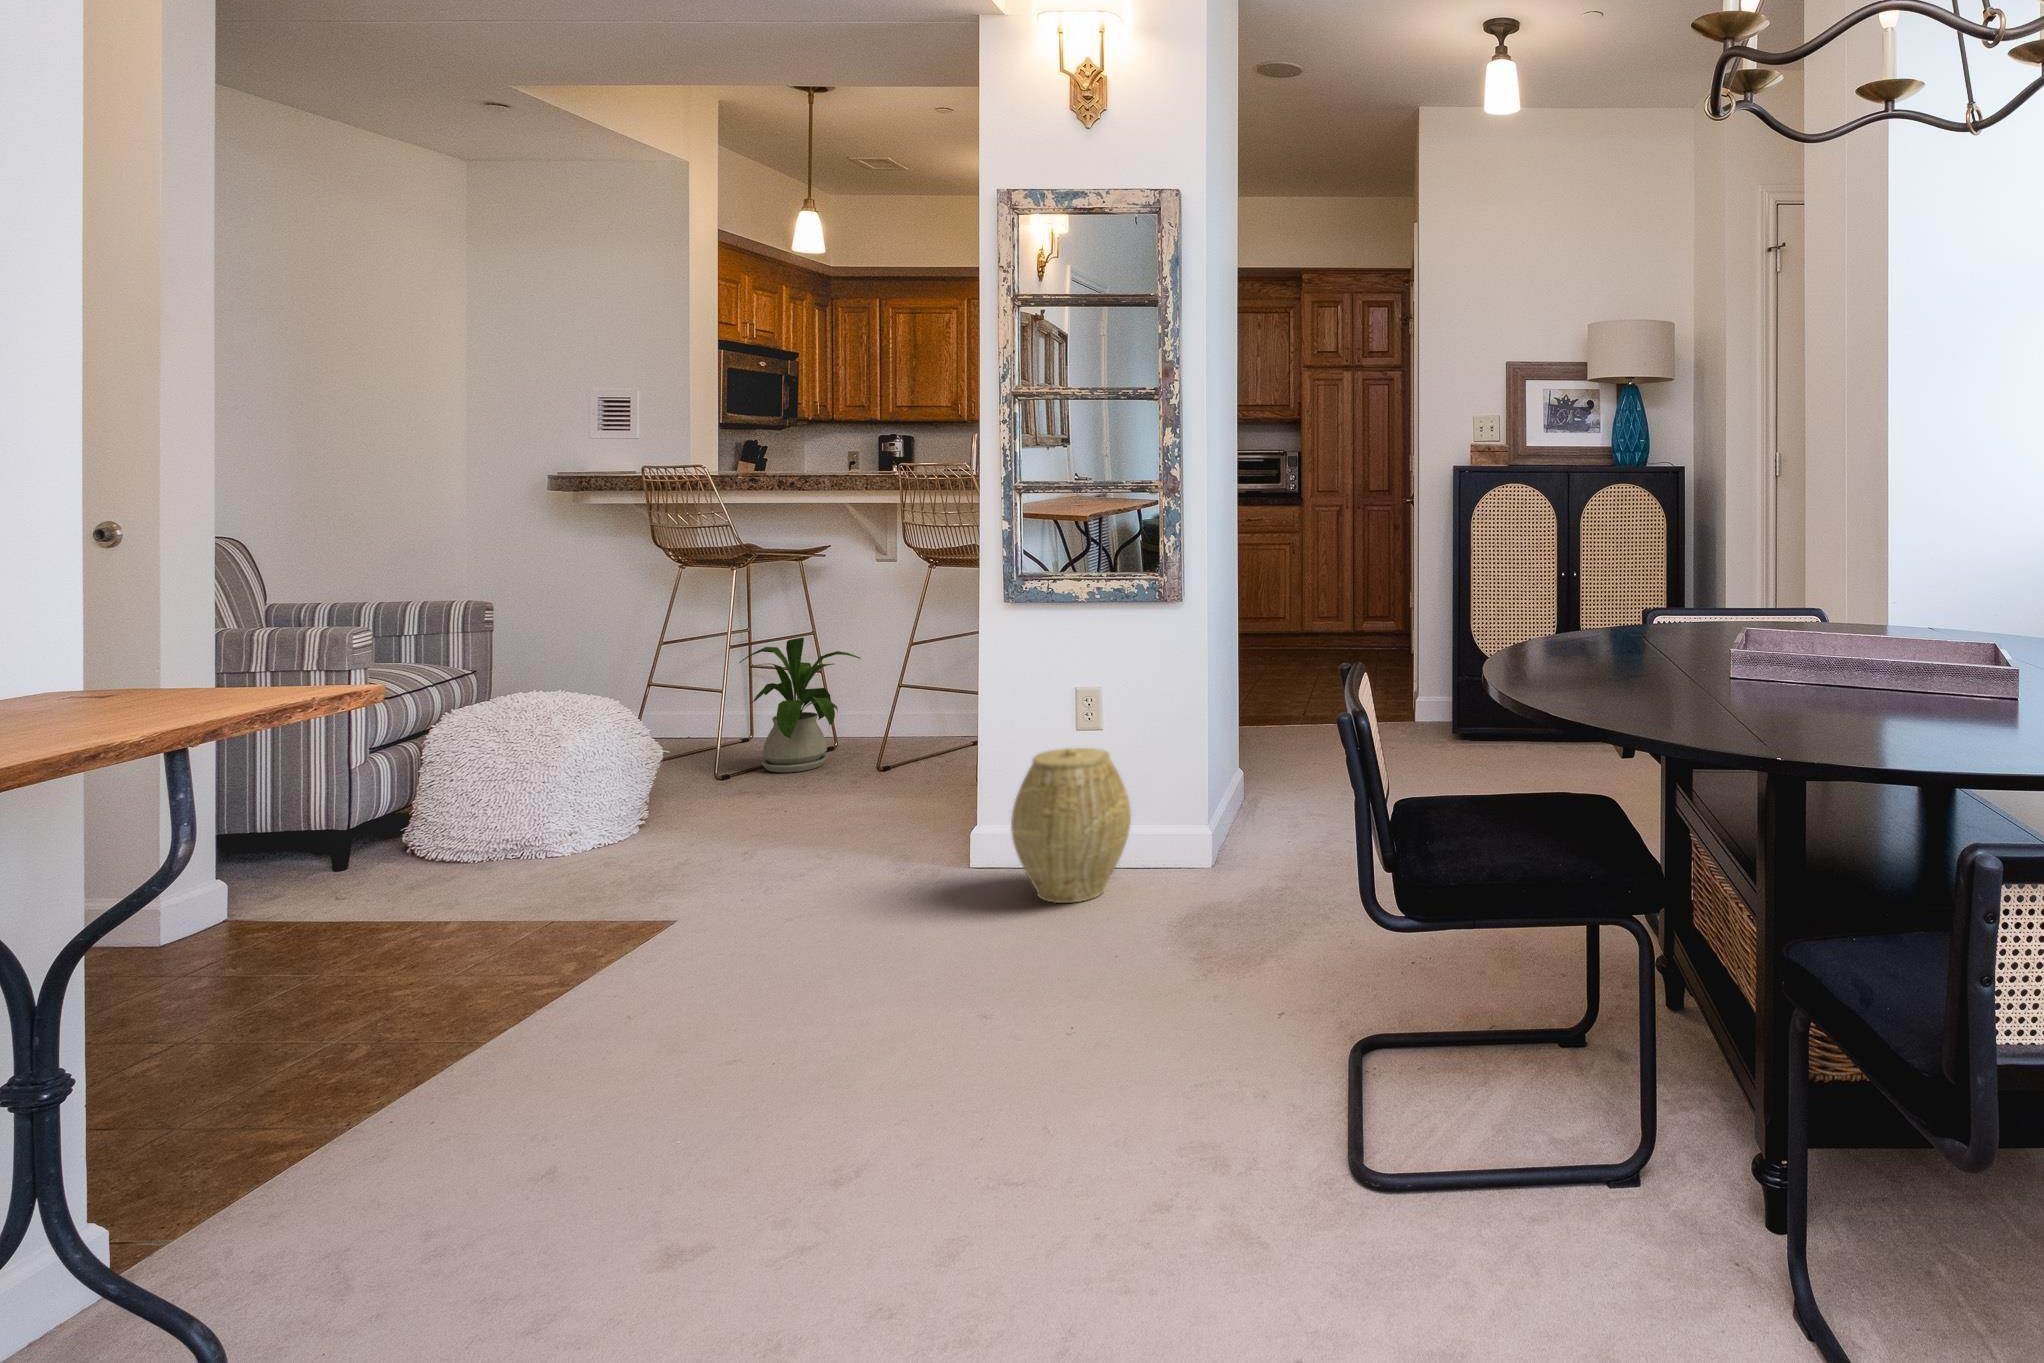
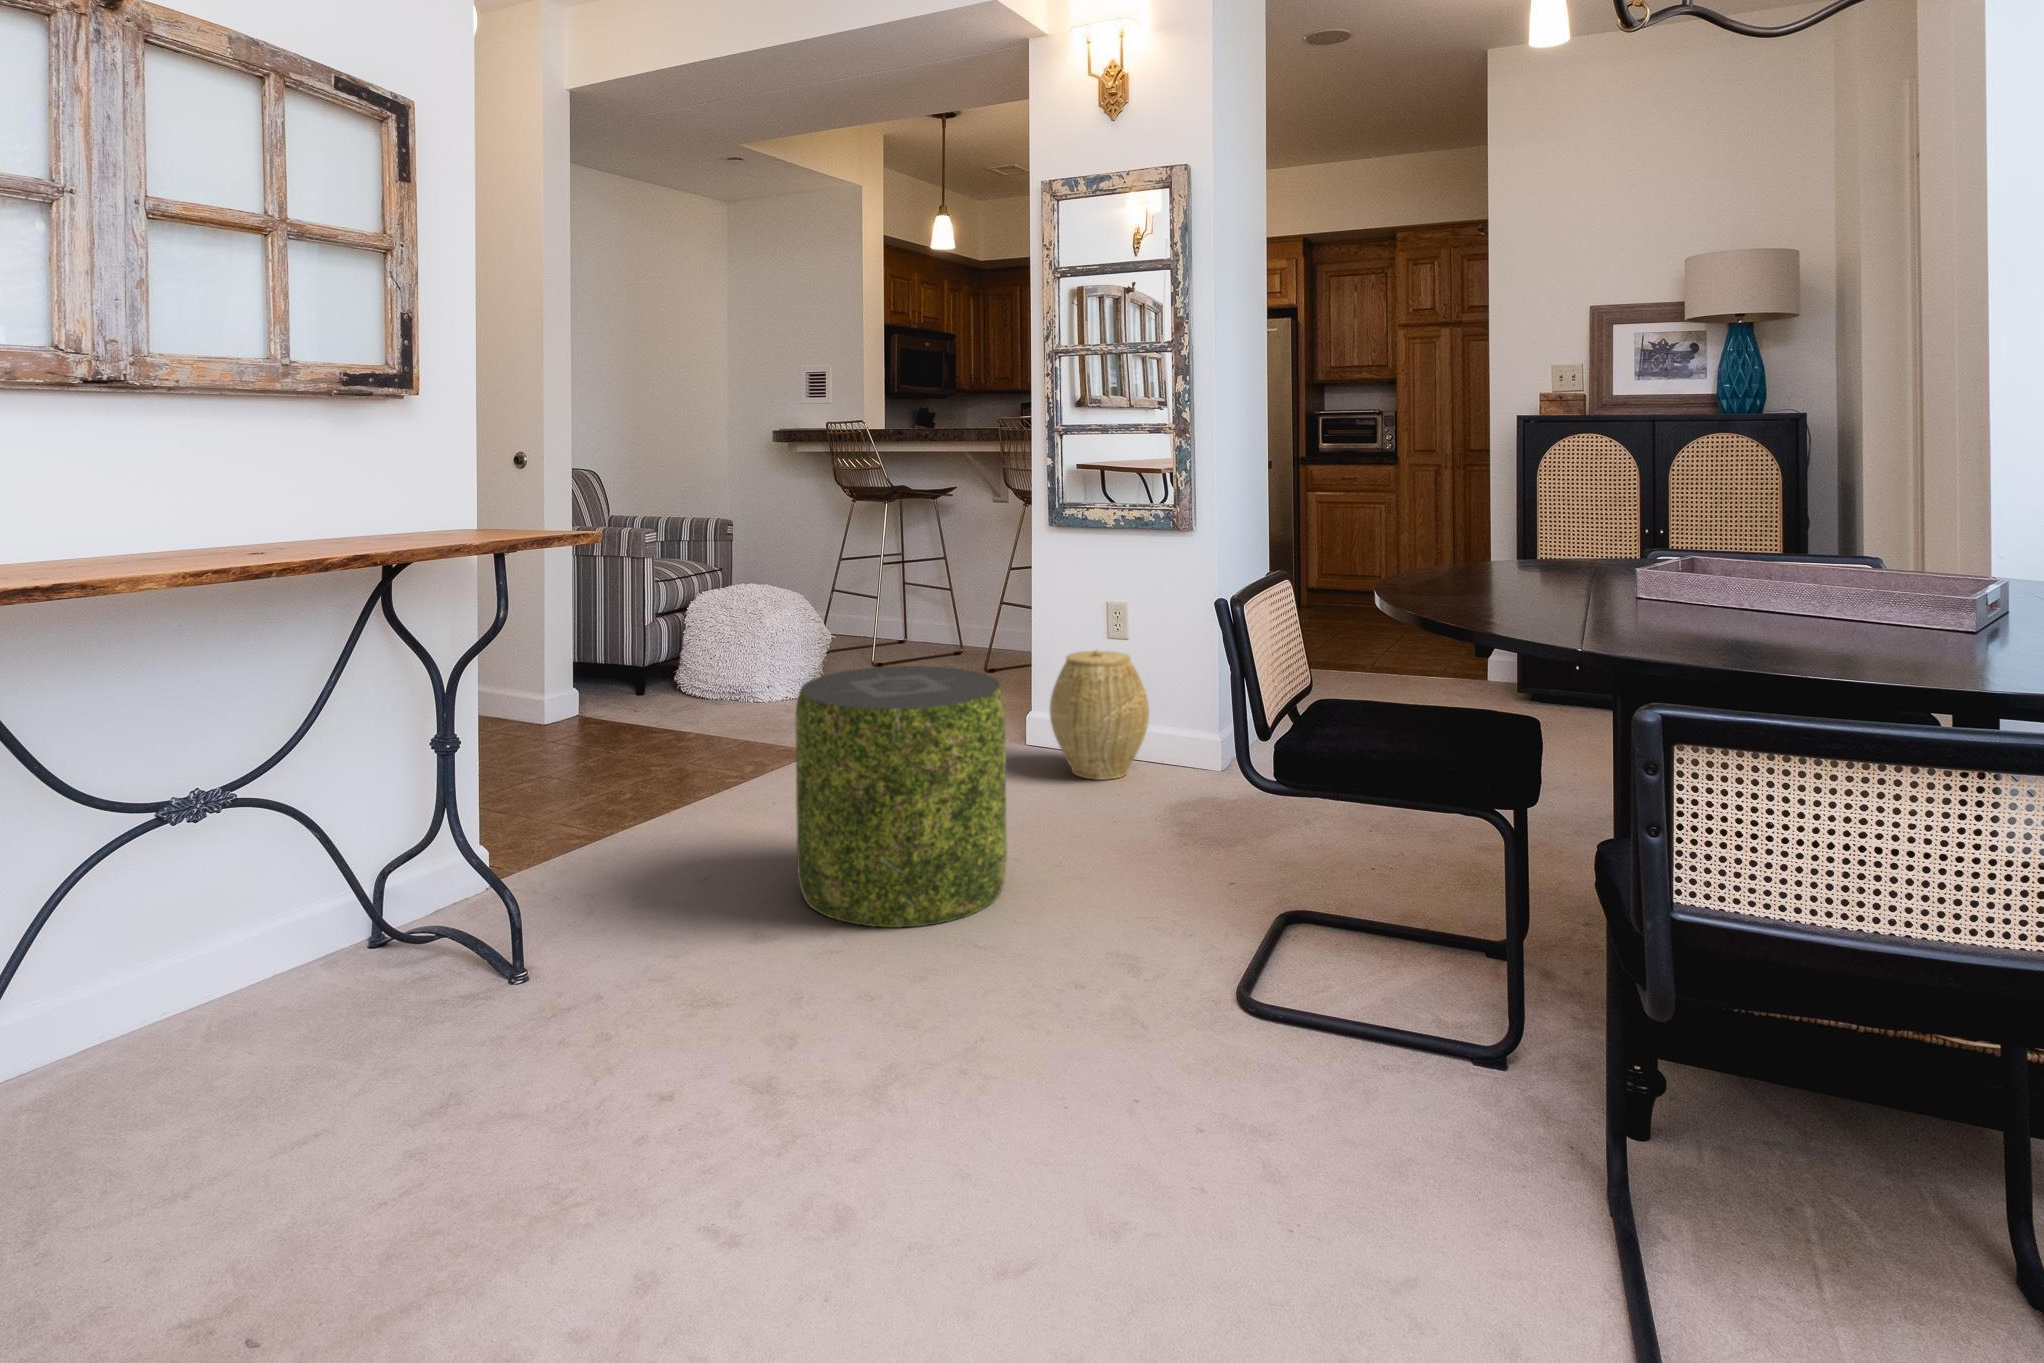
house plant: present [739,638,860,773] -> none [893,557,980,664]
pouf: none [735,799,1024,1164] -> present [796,666,1007,927]

